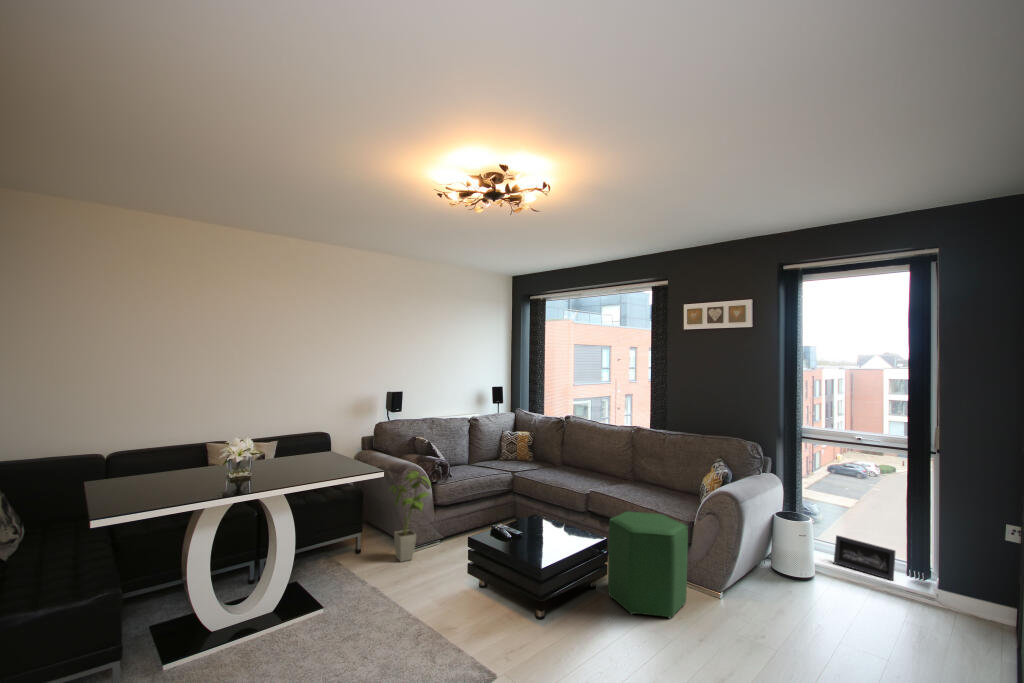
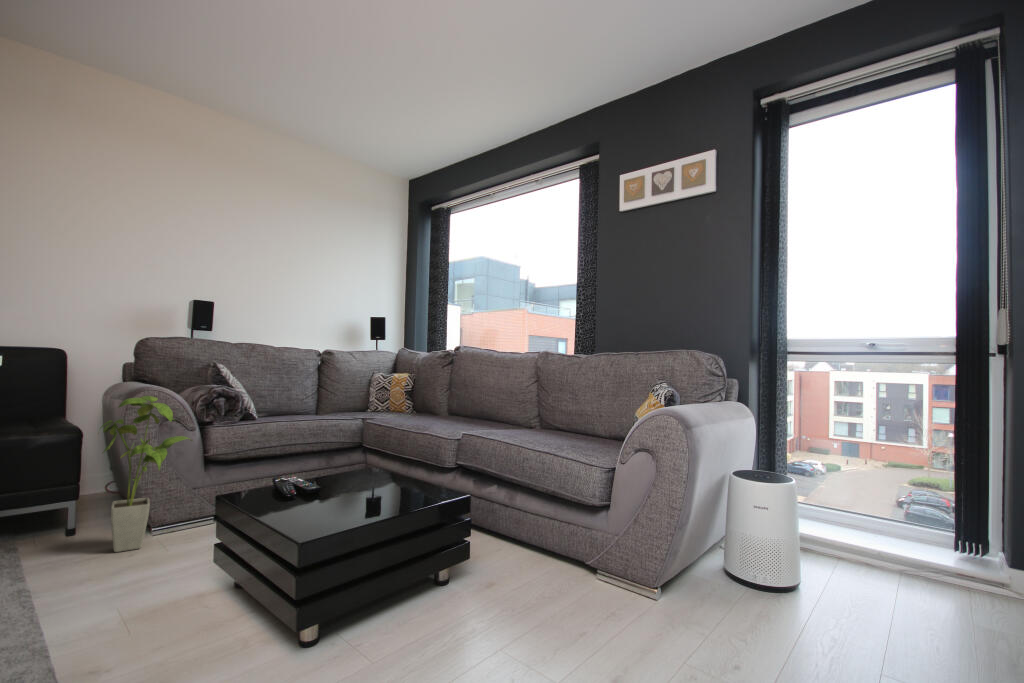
ottoman: present [608,511,688,618] -> none [455,451,598,641]
picture frame: present [834,536,896,580] -> none [837,493,938,560]

